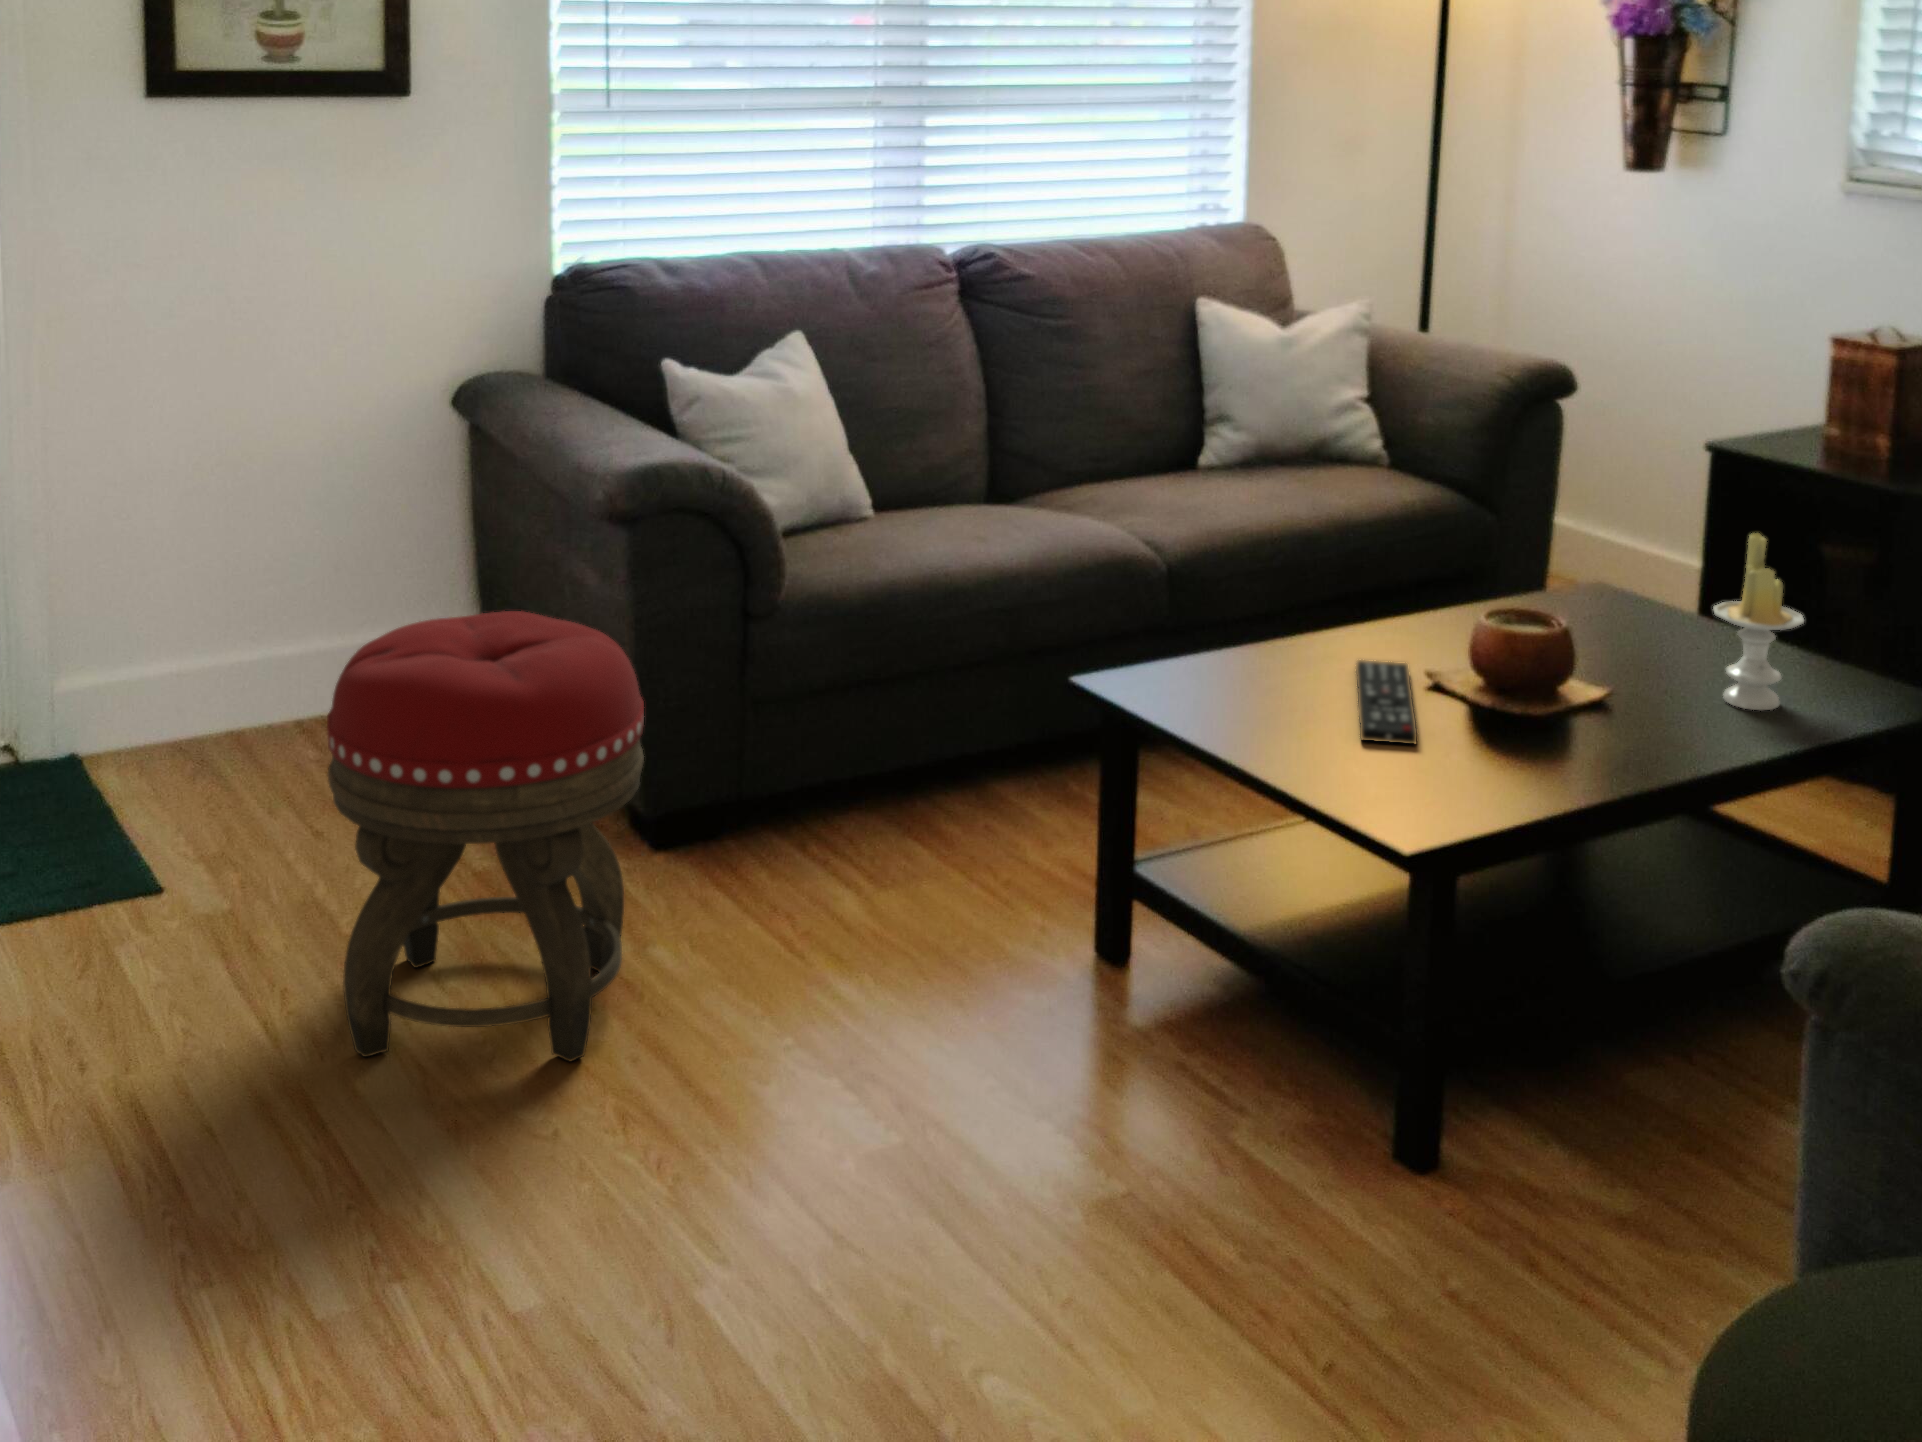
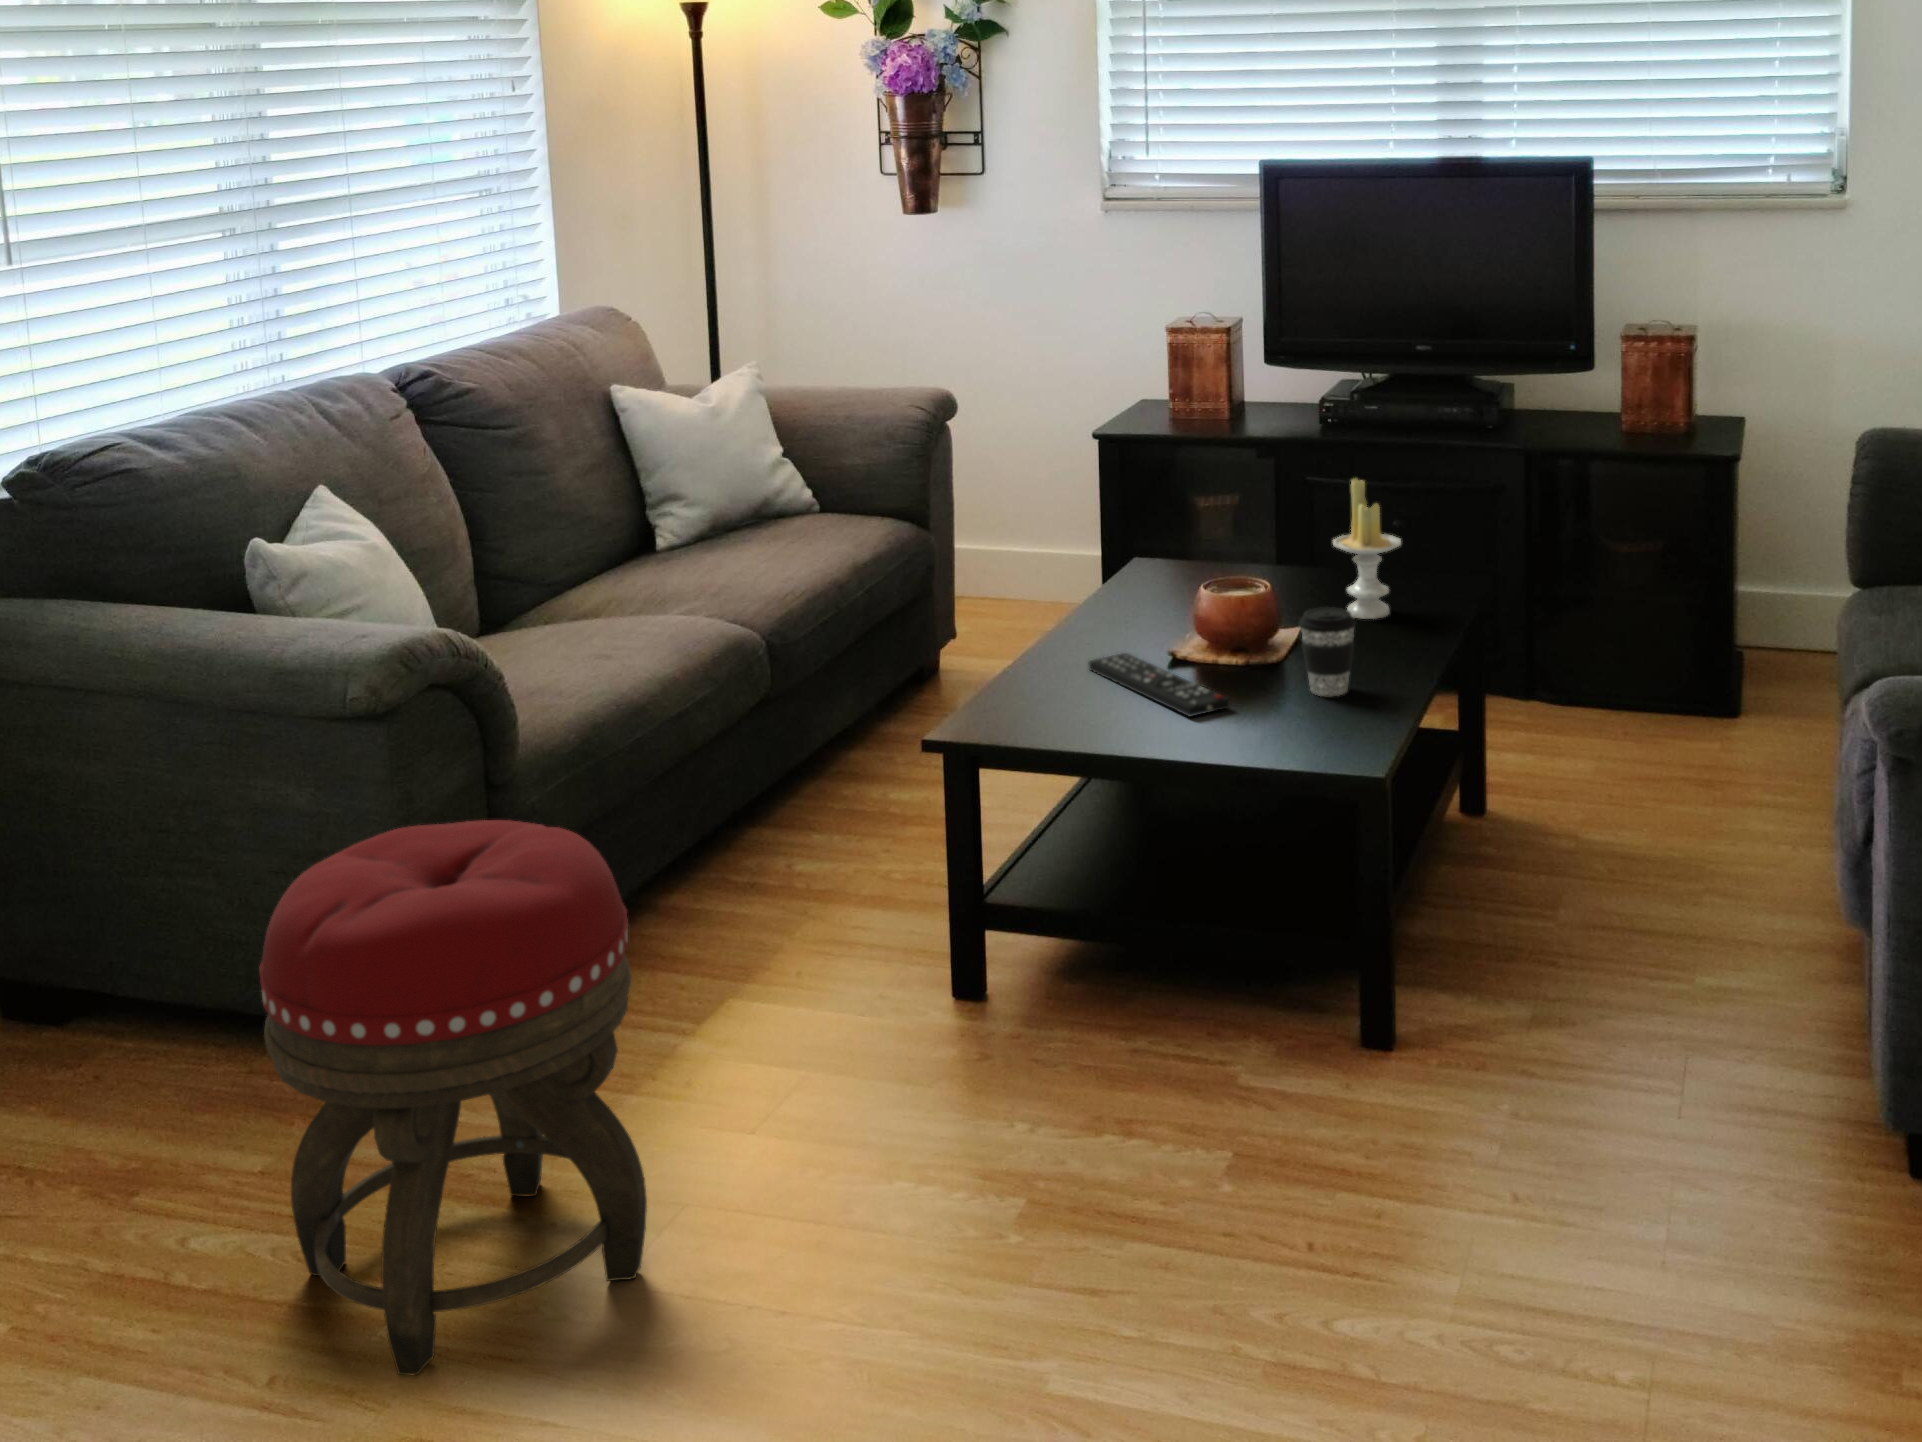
coffee cup: none [1522,661,1593,769] -> present [1299,607,1356,696]

